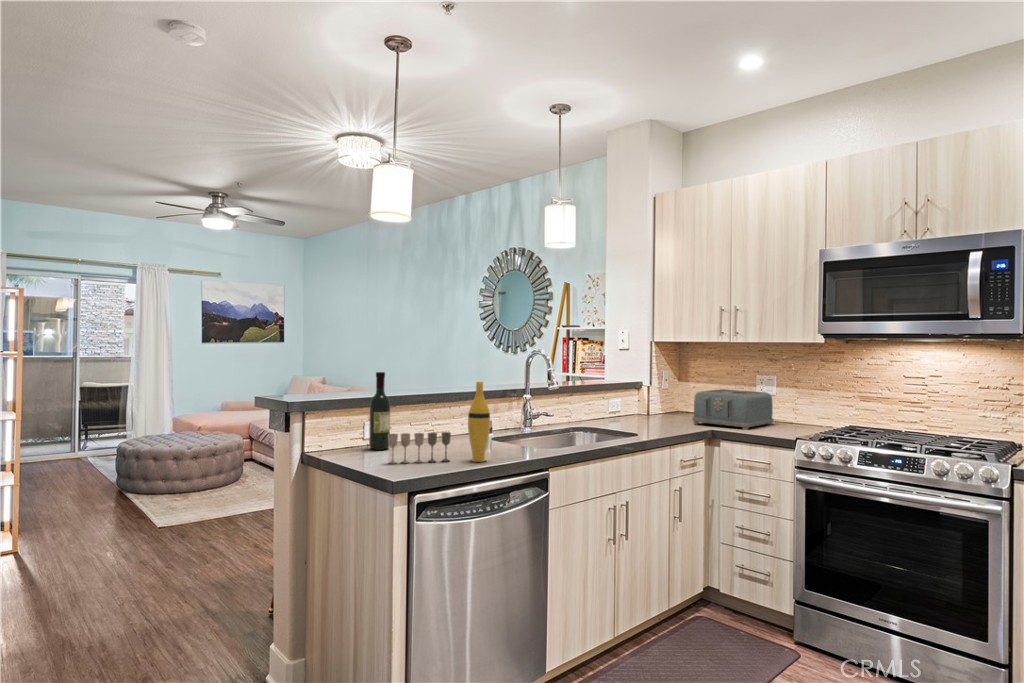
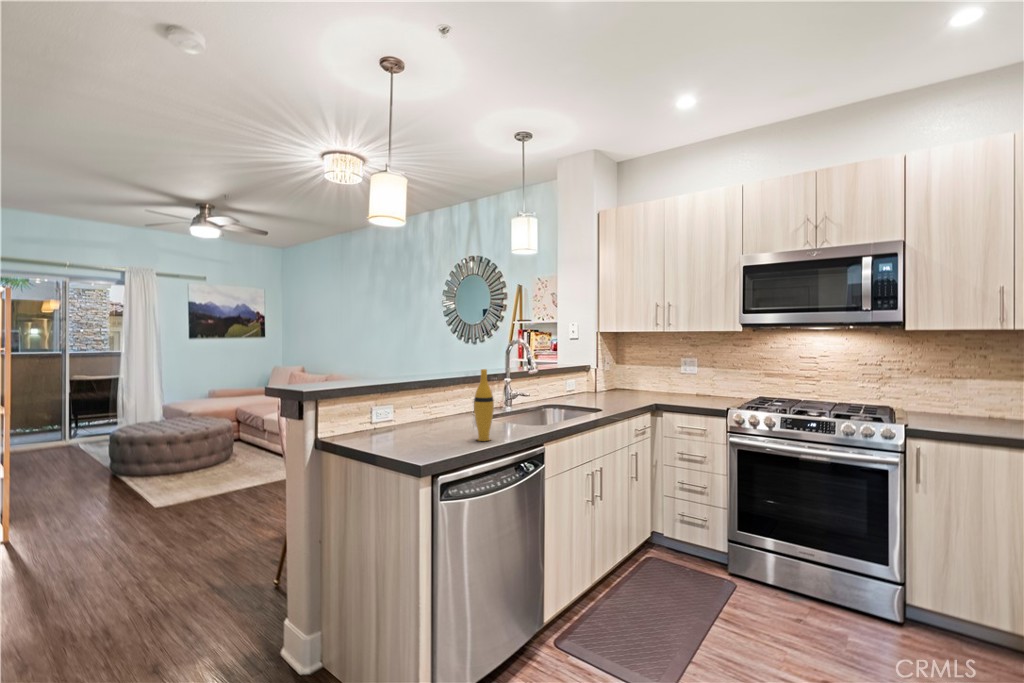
wine bottle: present [369,372,390,450] -> none [378,362,397,433]
toaster: present [692,389,774,430] -> none [638,370,701,403]
wine glass: present [388,432,451,464] -> none [403,415,459,446]

